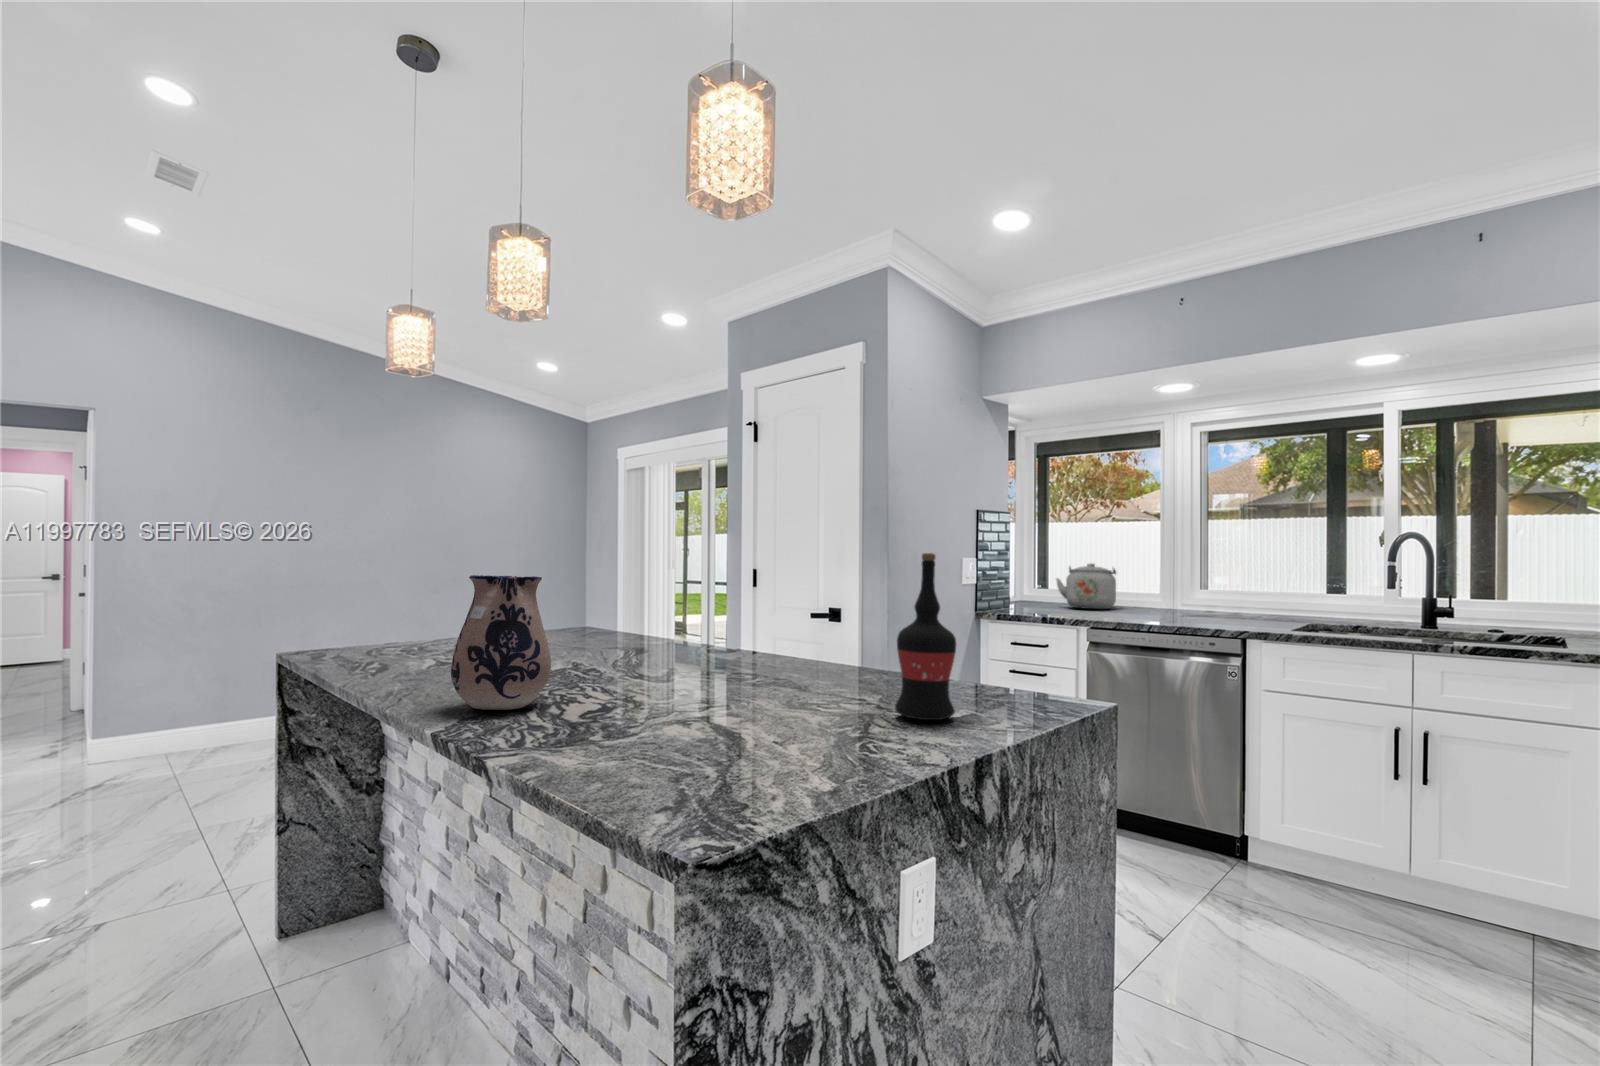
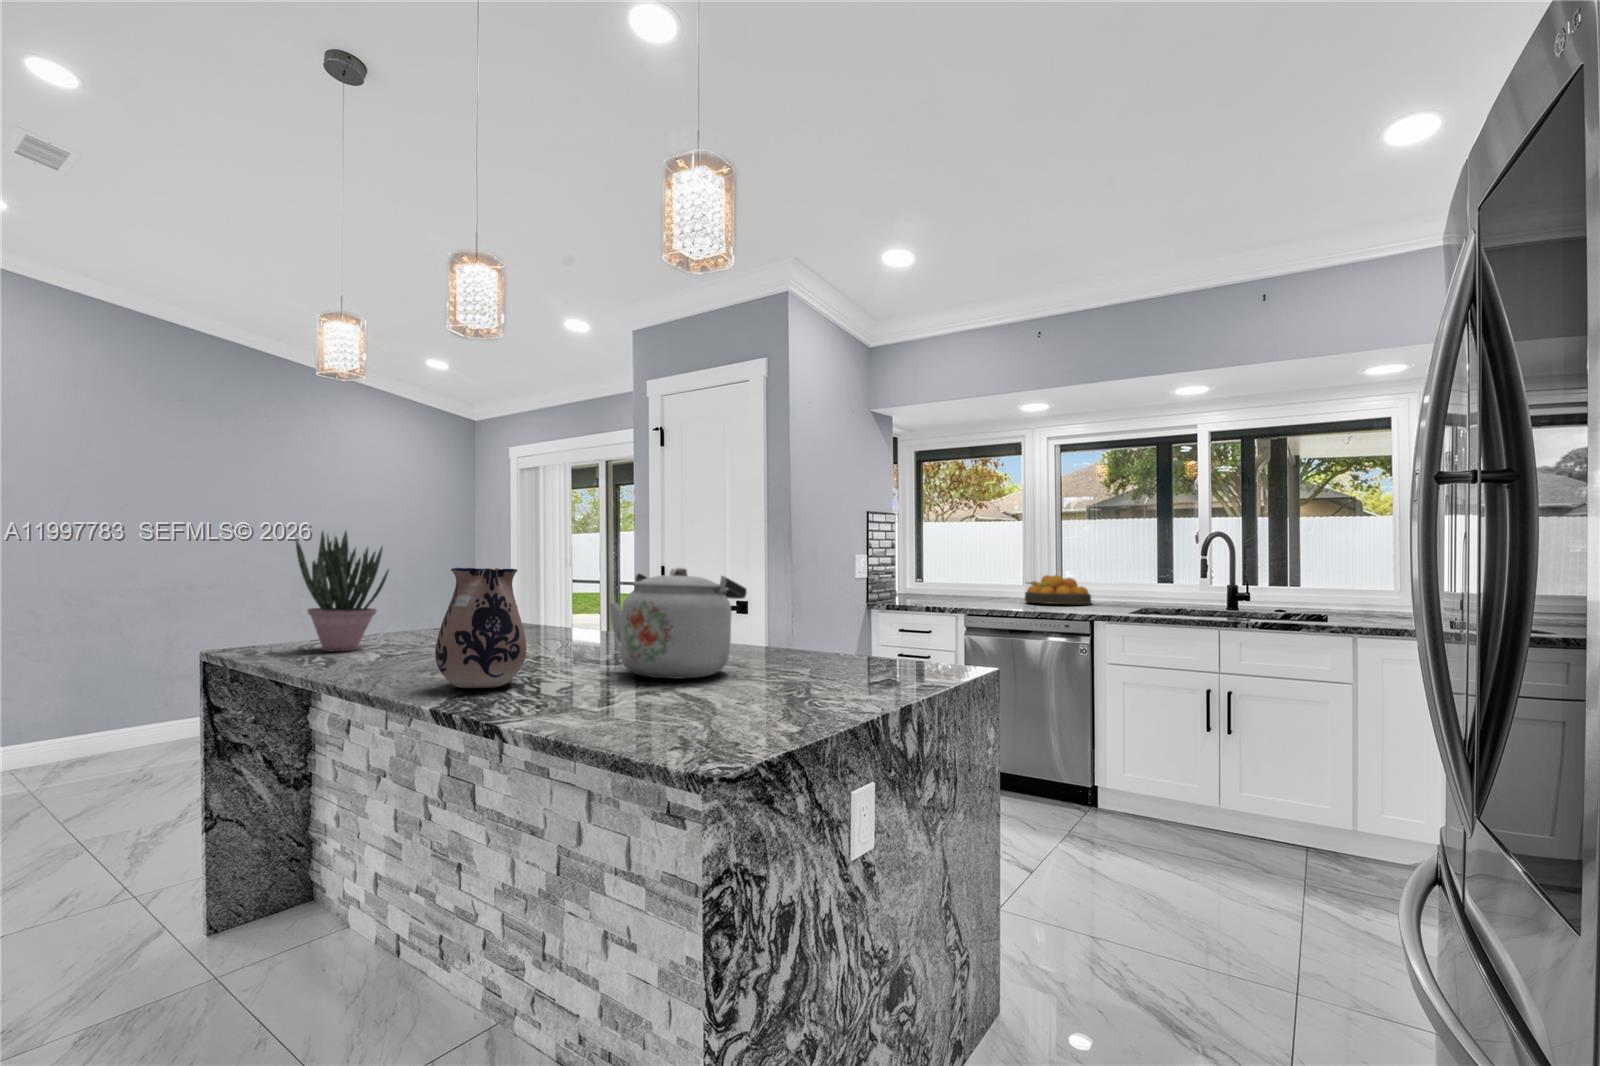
potted plant: none [356,532,447,658] -> present [295,532,389,651]
wine bottle: present [895,553,956,720] -> none [830,546,880,683]
kettle: present [1056,563,1116,609] -> present [609,568,747,678]
fruit bowl: none [1158,584,1242,619] -> present [1025,575,1091,604]

